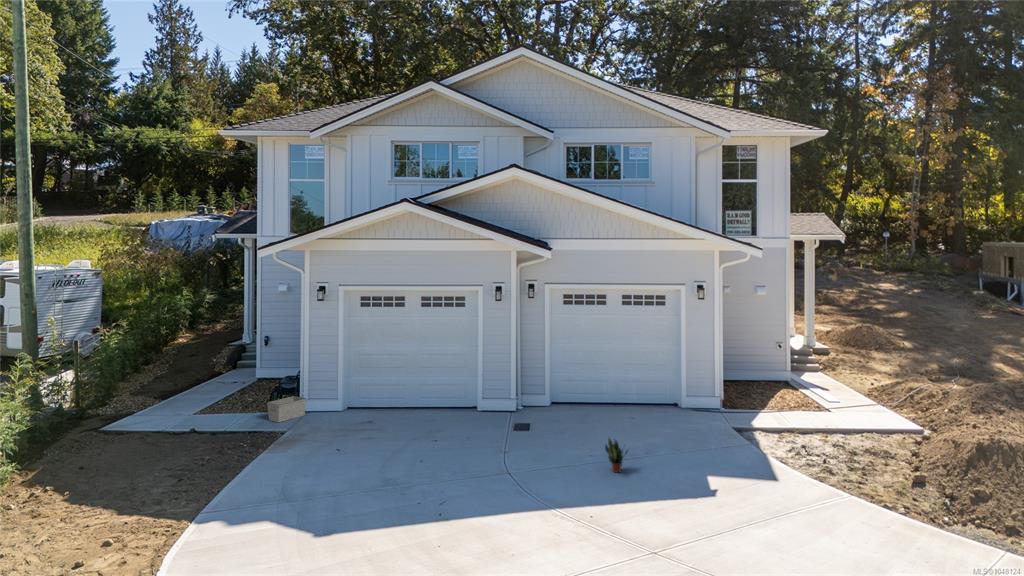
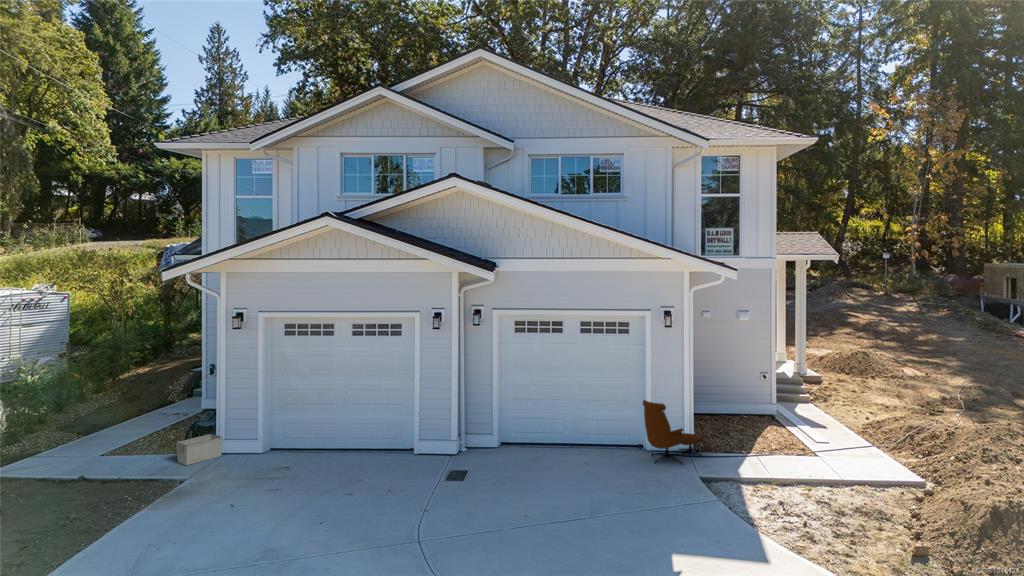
lounge chair: none [681,364,732,419] -> present [643,400,703,464]
potted plant: present [605,438,628,472] -> none [534,495,561,540]

